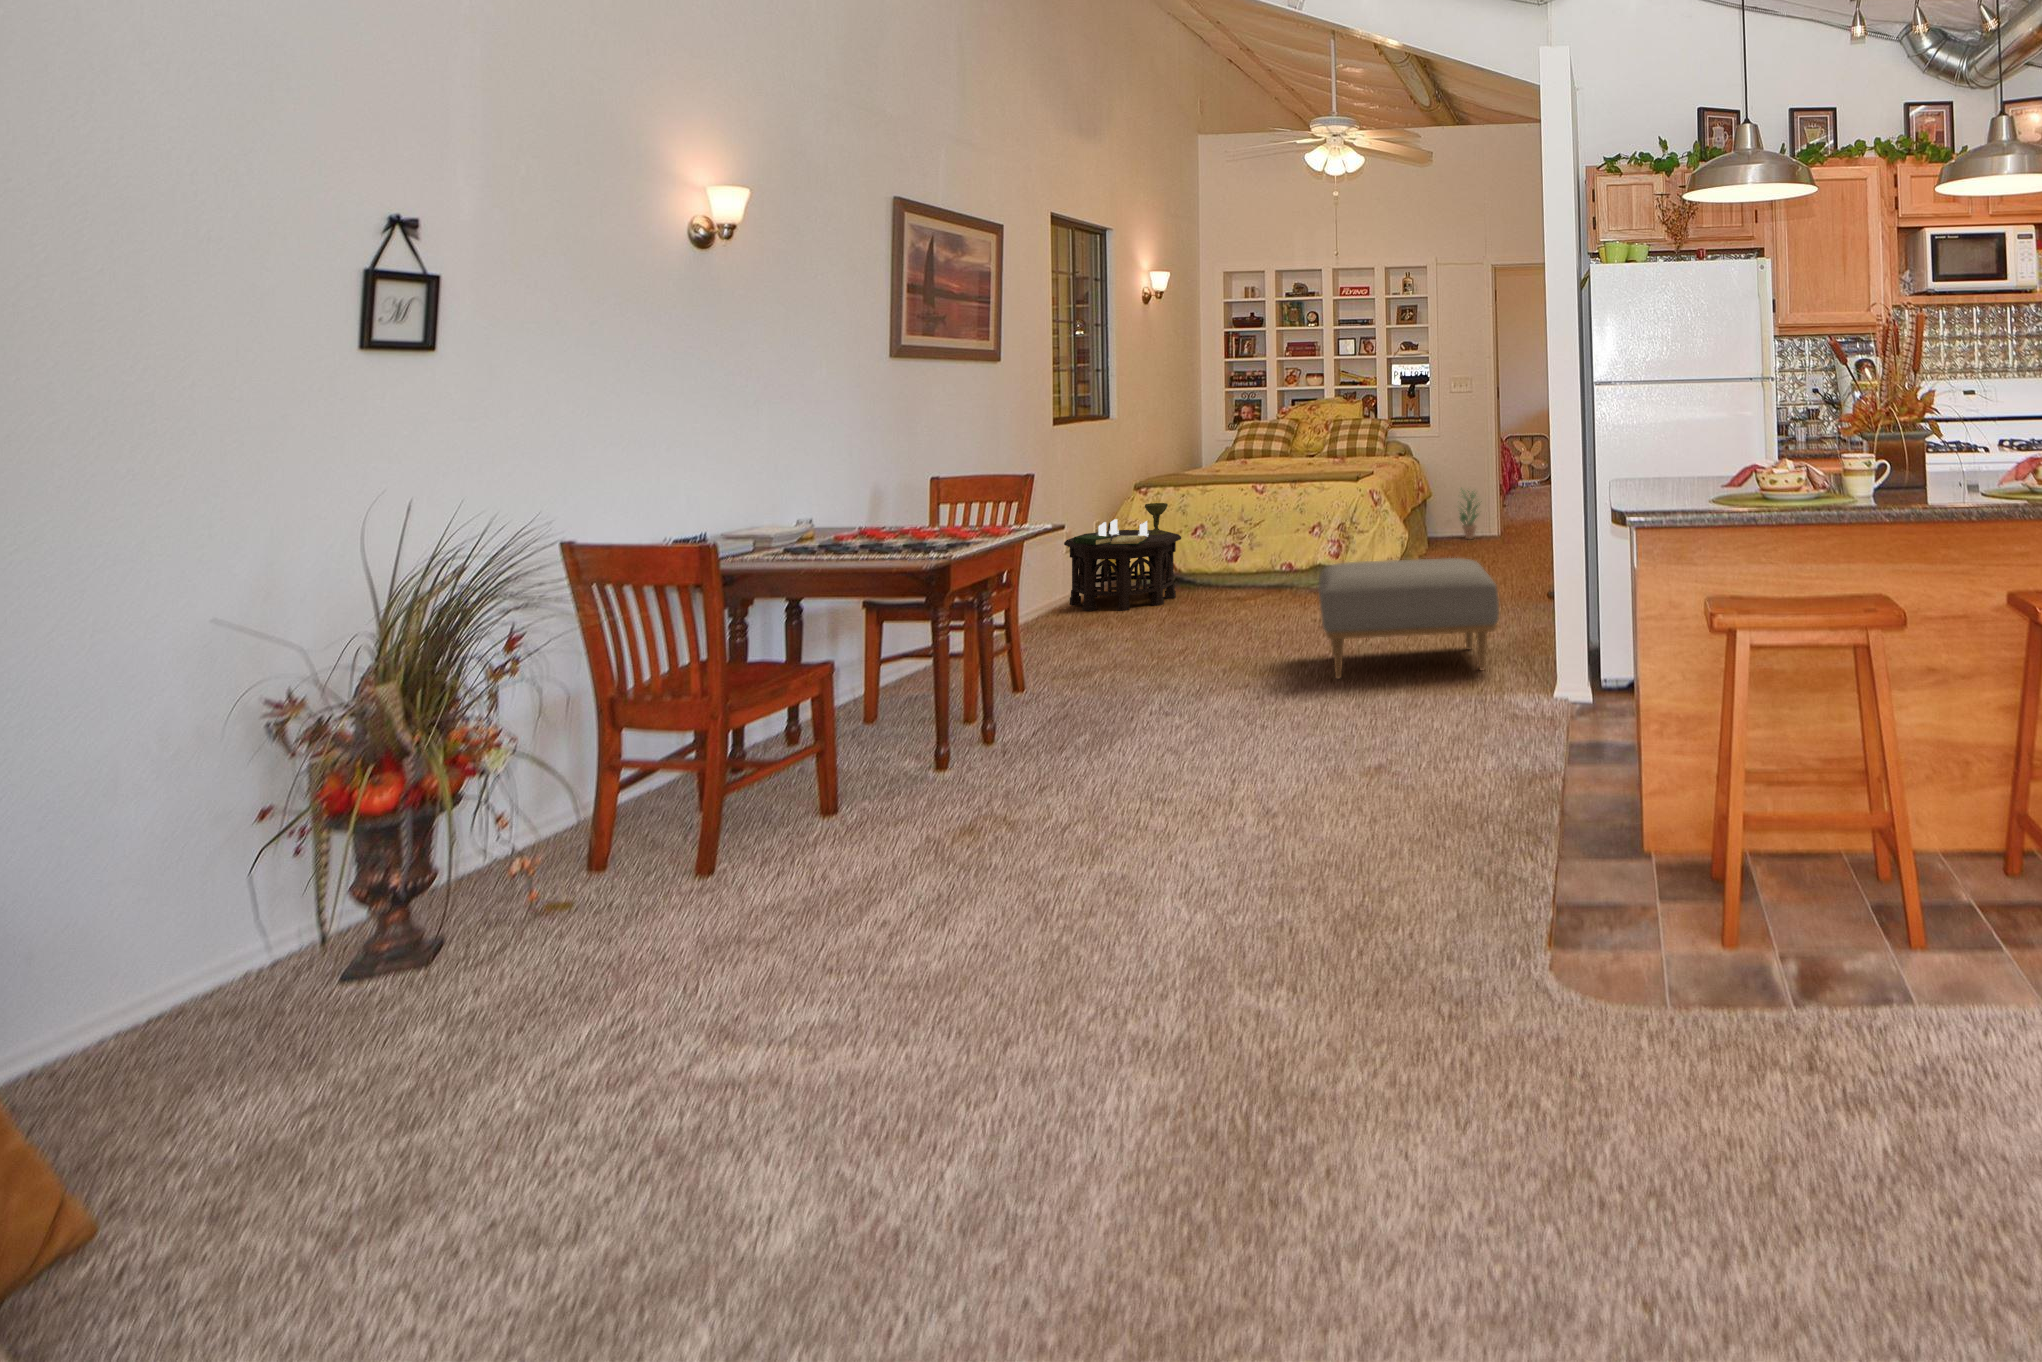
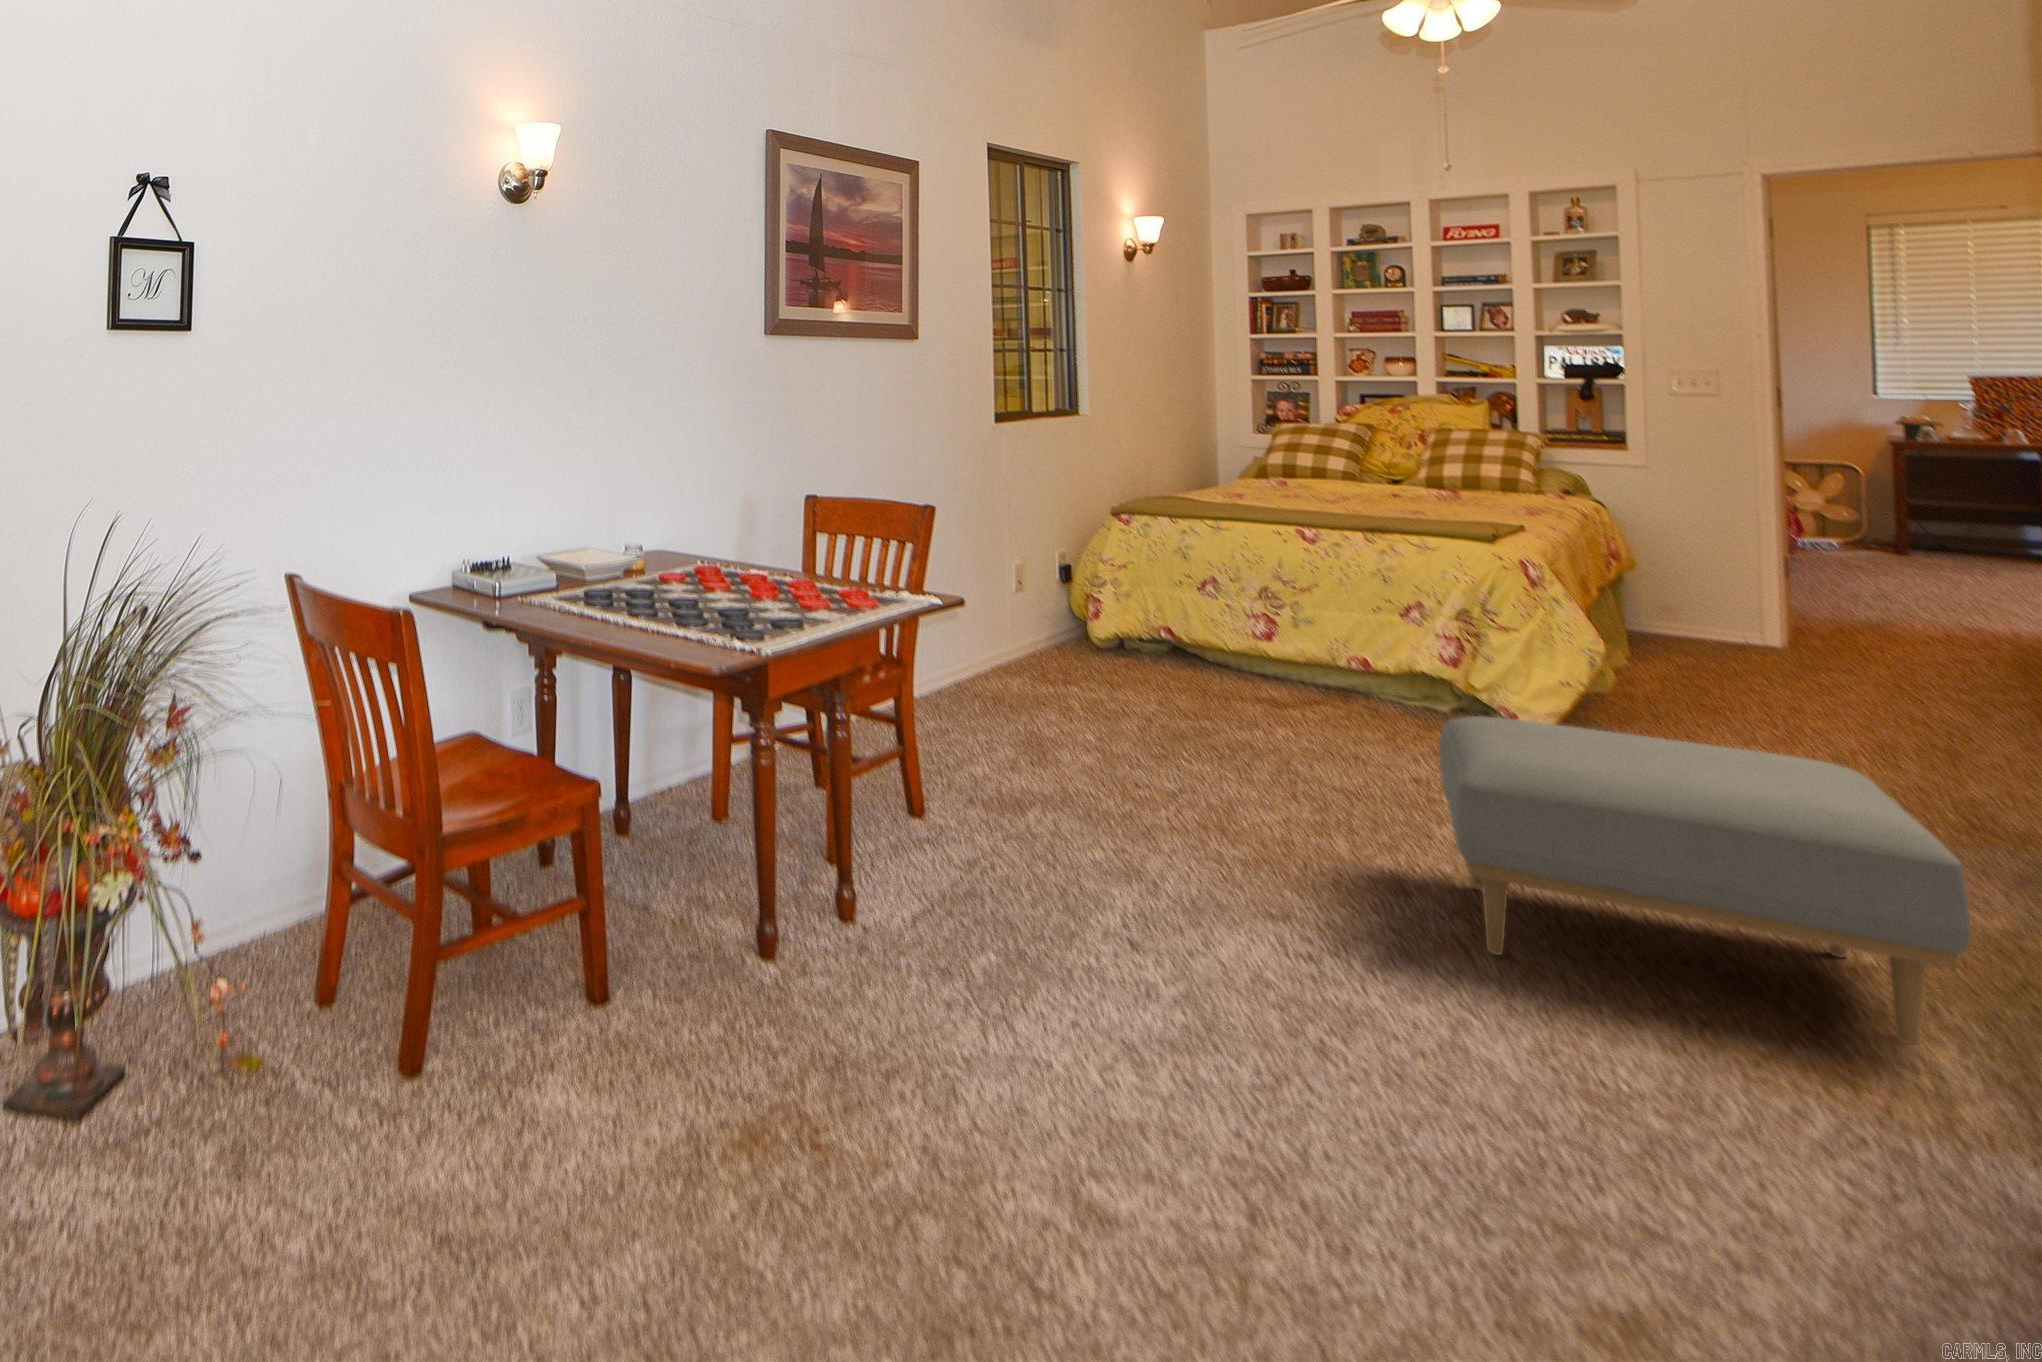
potted plant: present [1458,488,1480,539] -> none [1695,556,1764,649]
side table: present [1064,503,1181,611] -> none [1004,538,1175,690]

